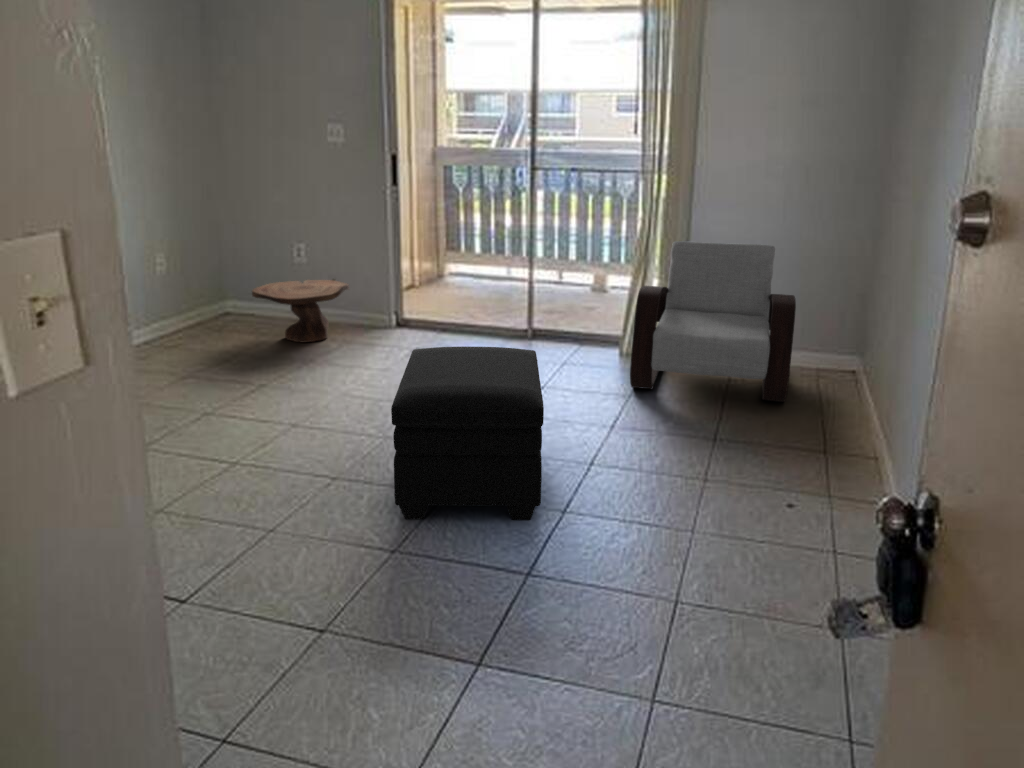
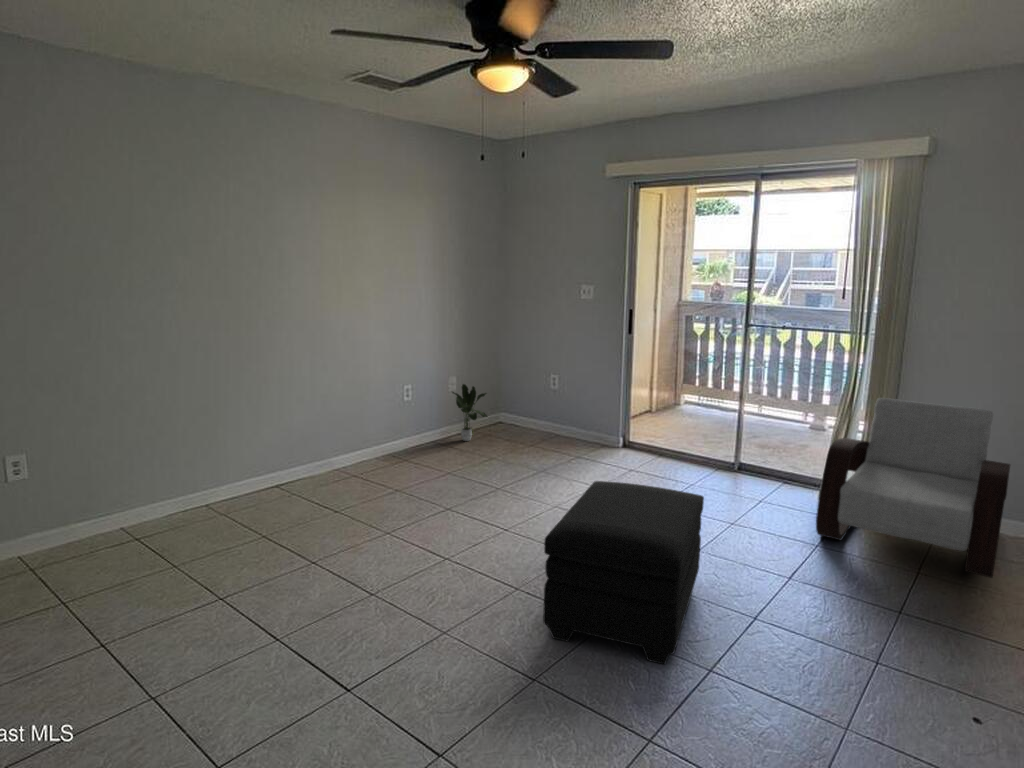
potted plant: none [161,262,217,339] -> present [452,384,487,441]
side table: present [252,279,349,342] -> none [511,403,586,453]

